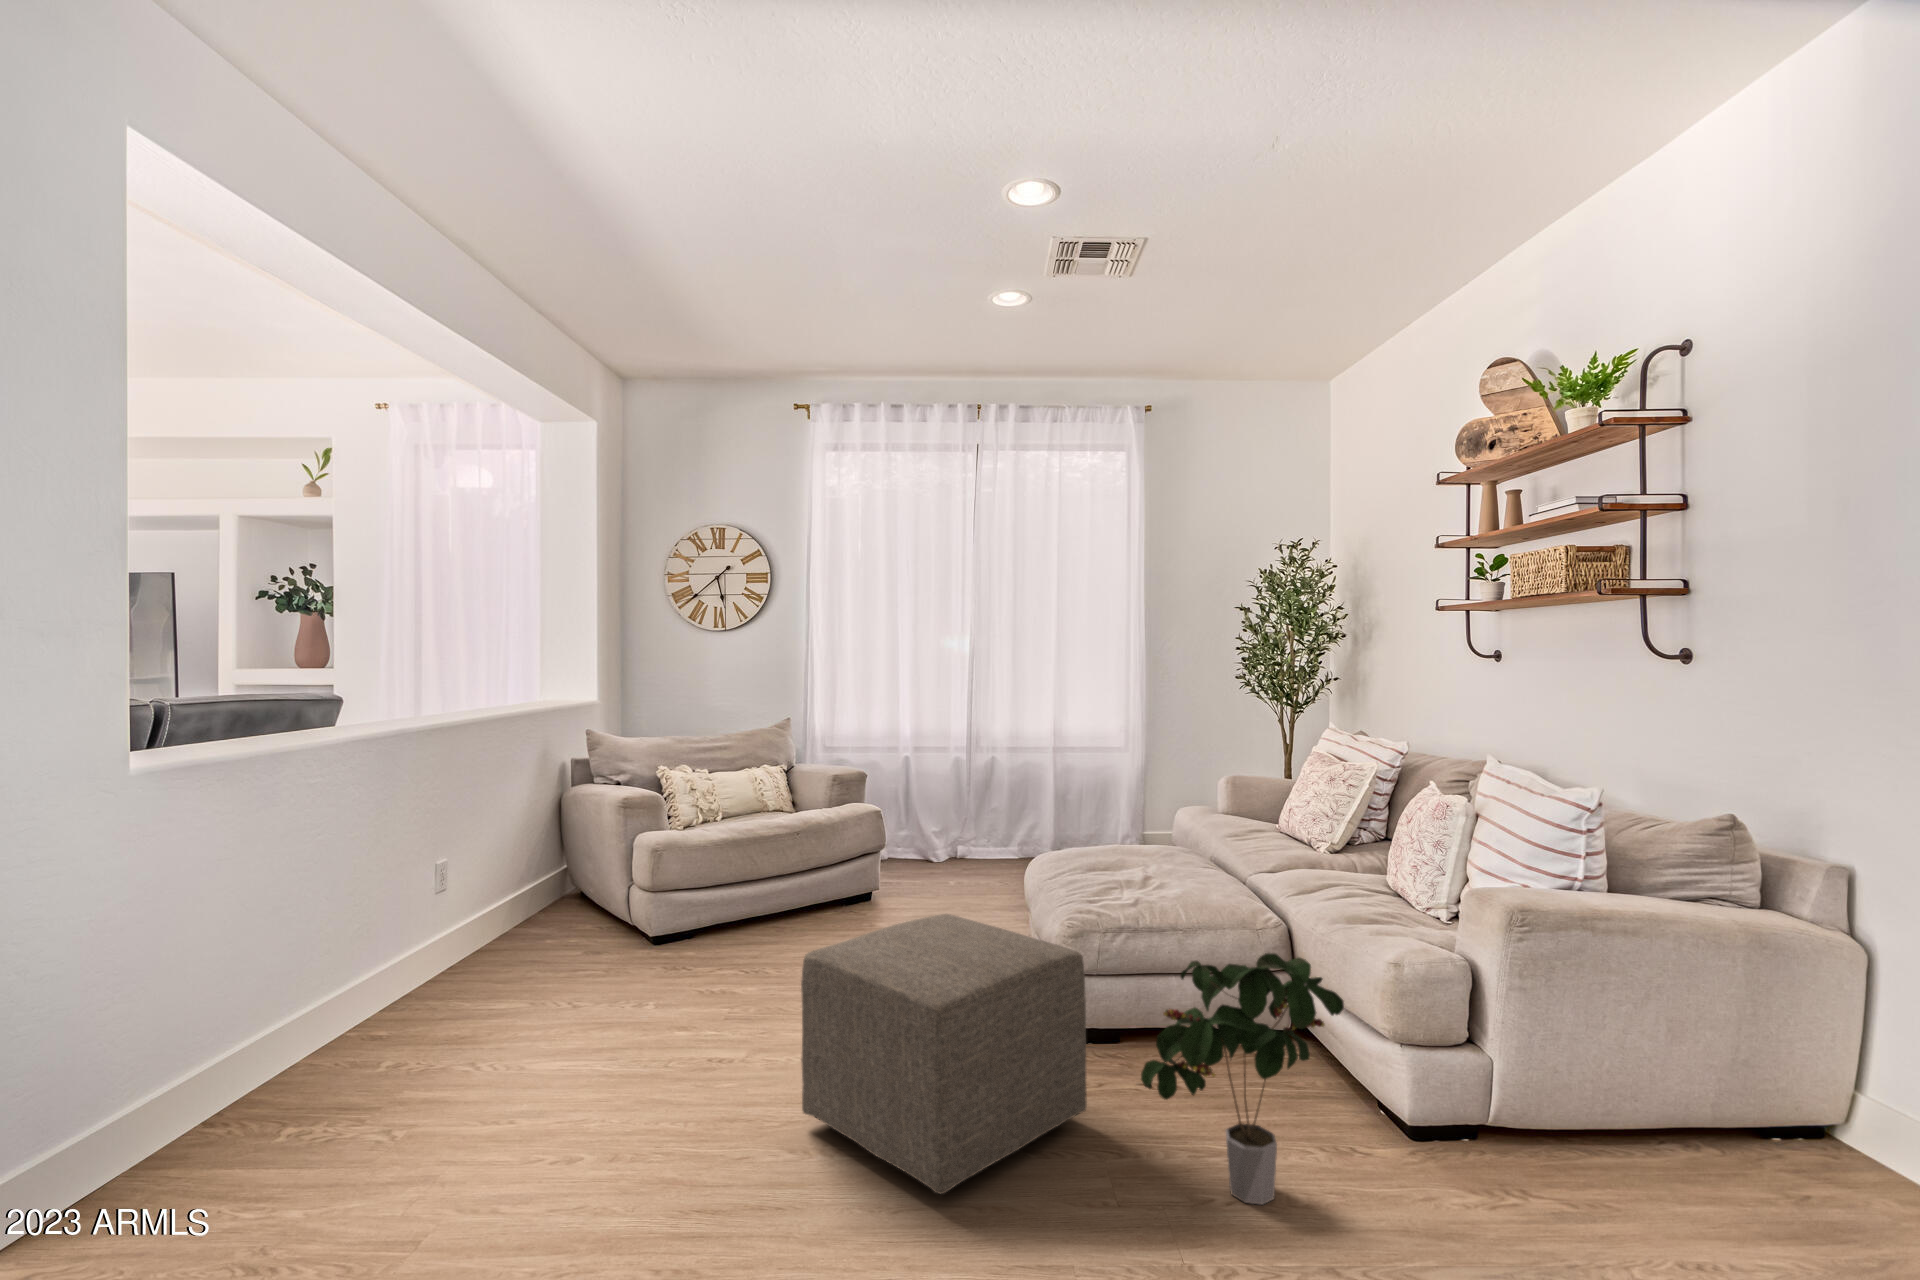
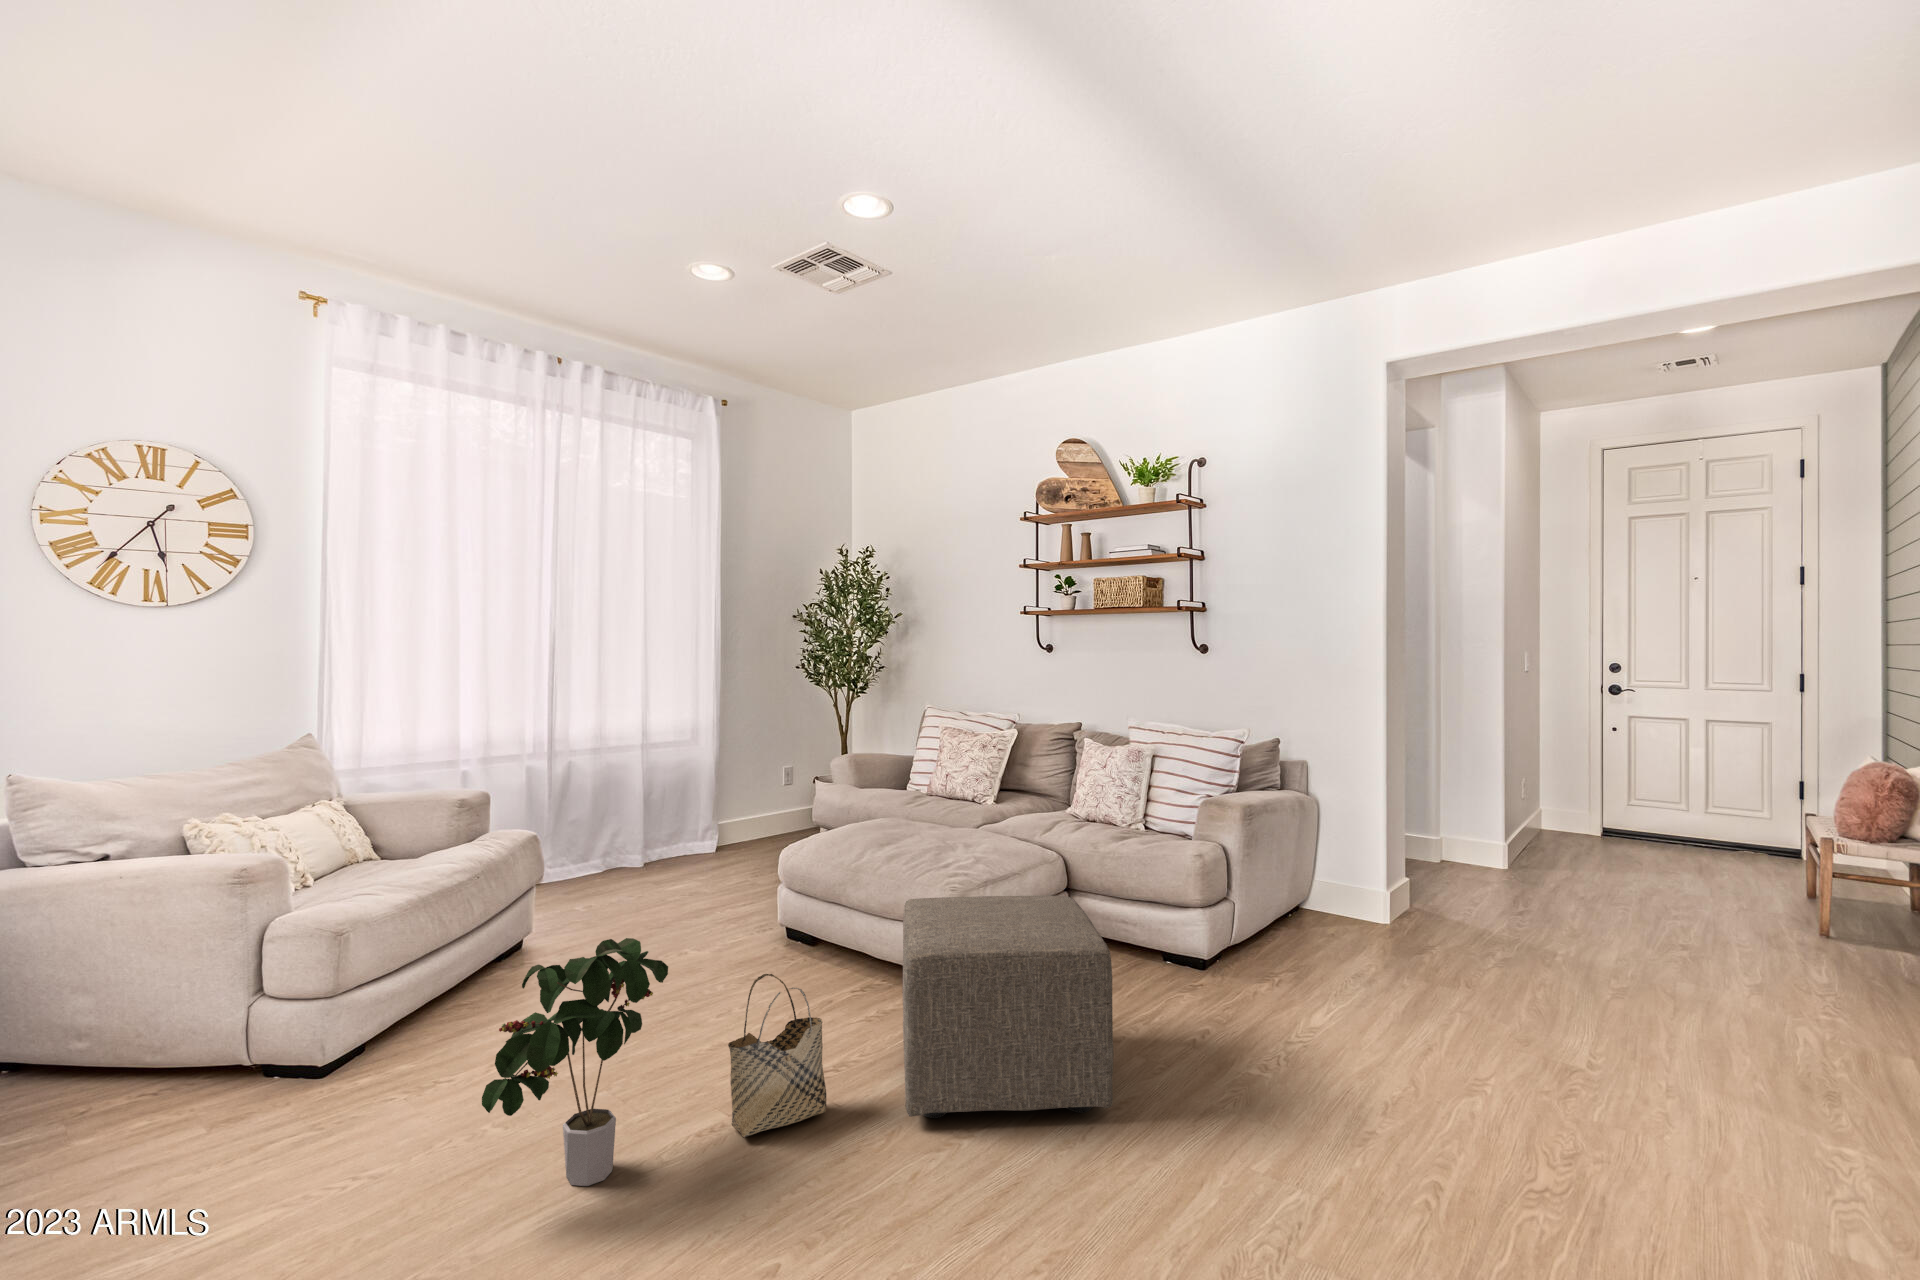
woven basket: none [711,943,801,1082] -> present [728,974,827,1137]
potted plant: present [1141,953,1344,1205] -> present [482,938,668,1186]

